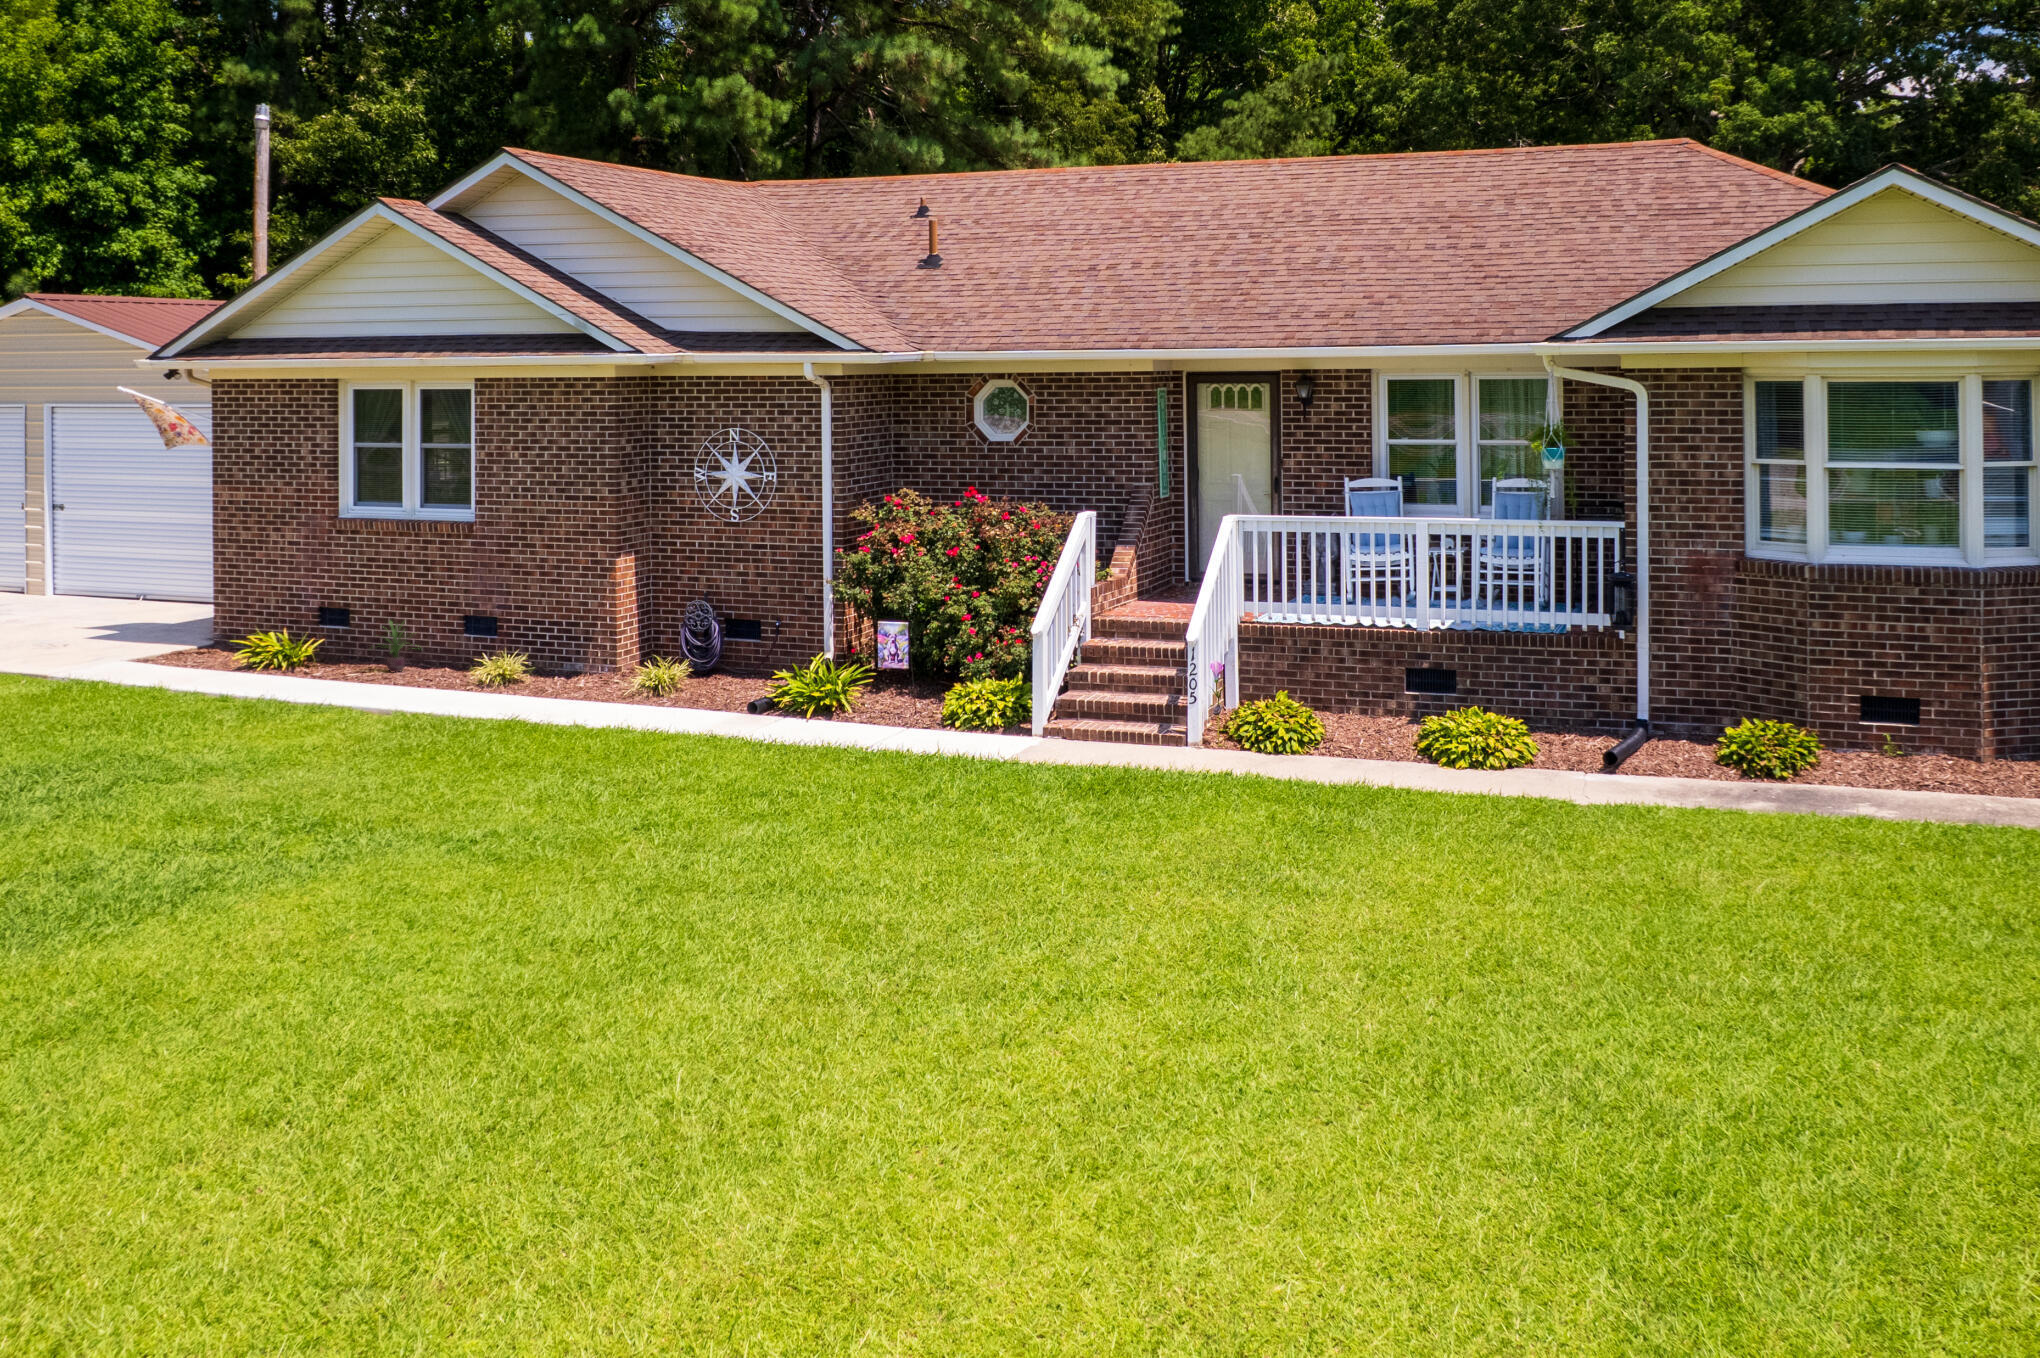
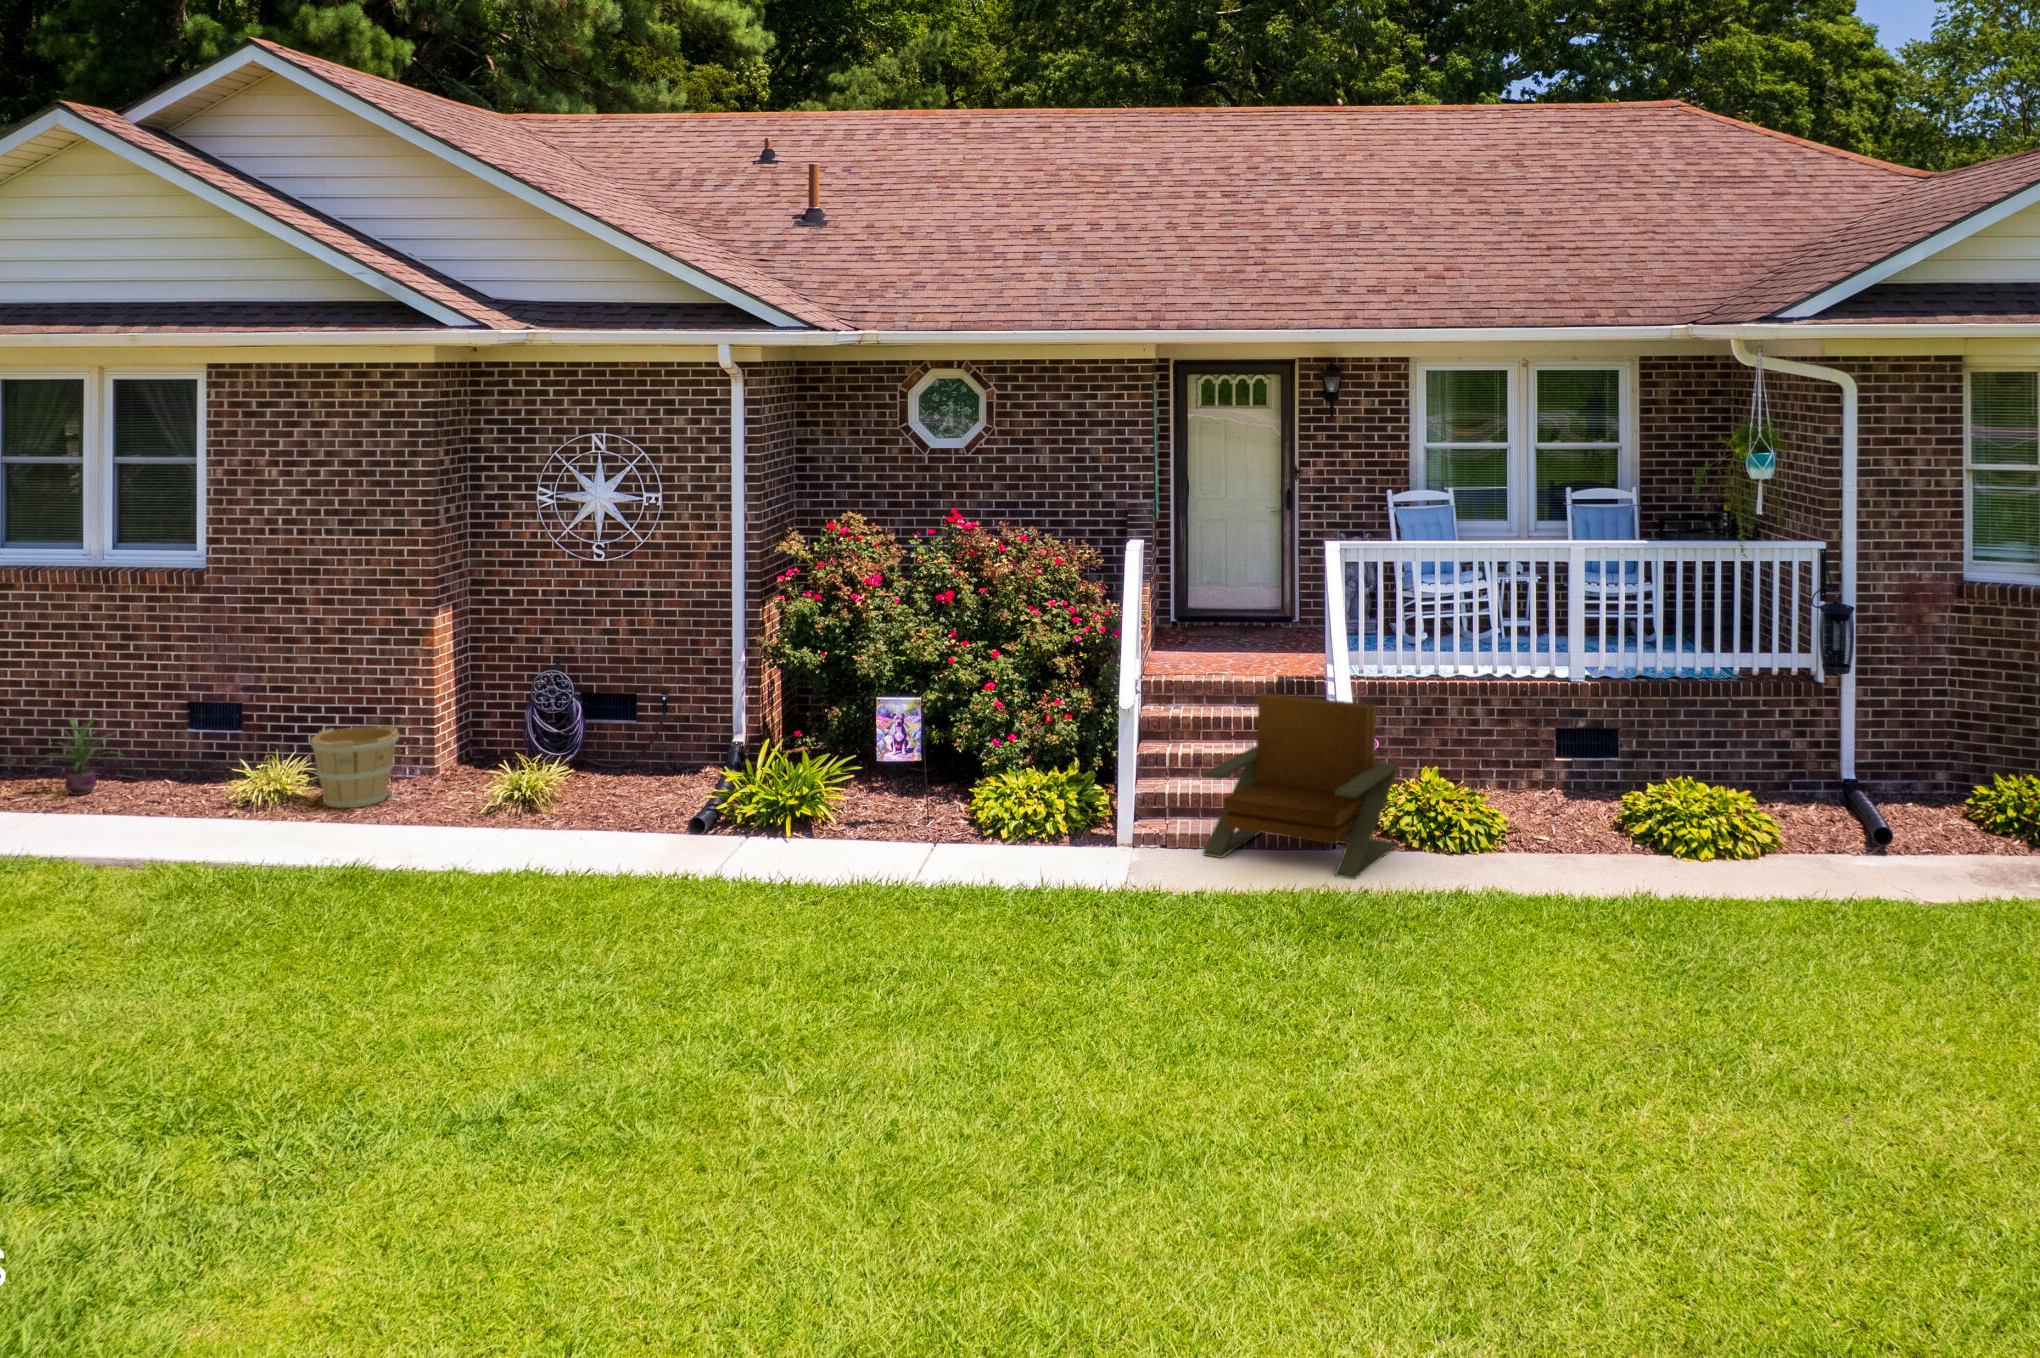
lounge chair: none [1080,626,1230,754] -> present [1203,693,1399,879]
wooden bucket: none [529,633,587,686] -> present [311,726,399,808]

